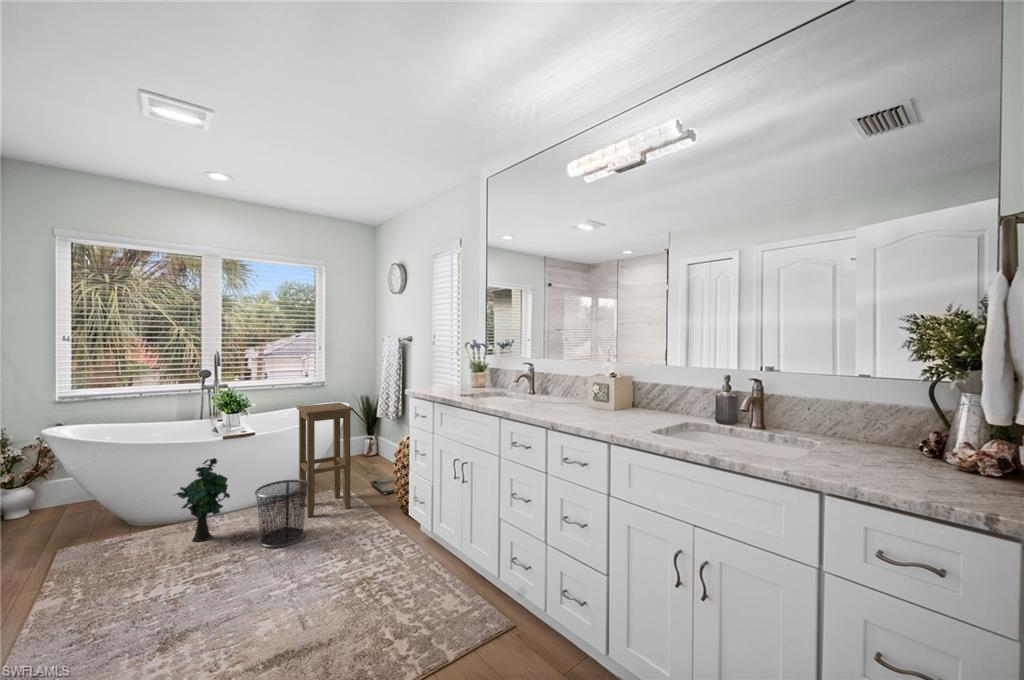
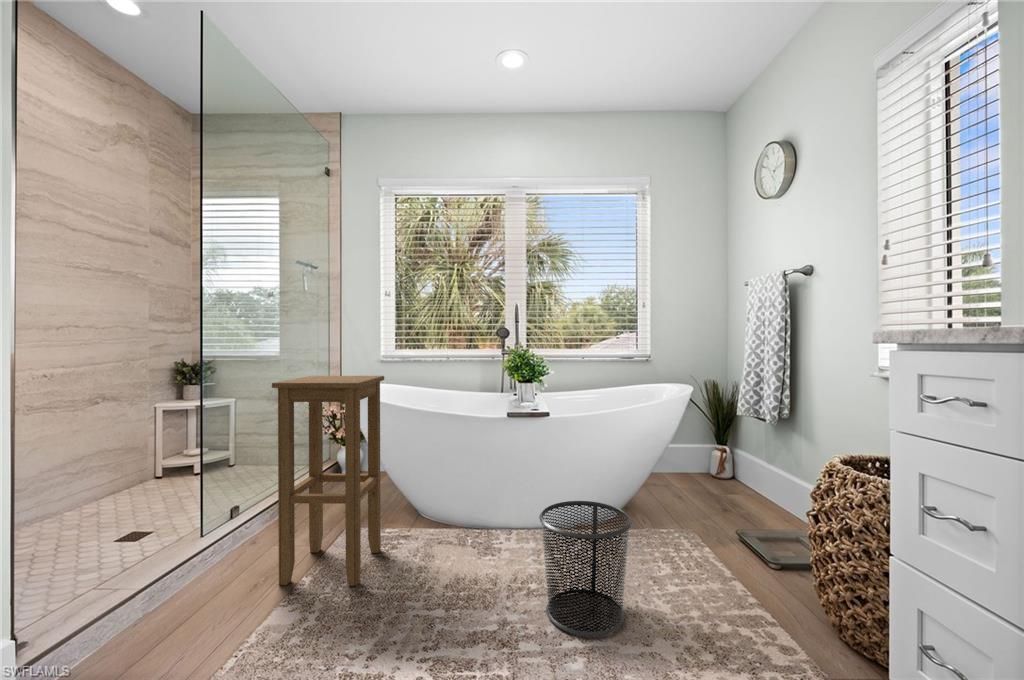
stool: present [296,403,353,518] -> present [272,376,384,586]
decorative plant: present [175,458,230,542] -> none [436,442,511,573]

